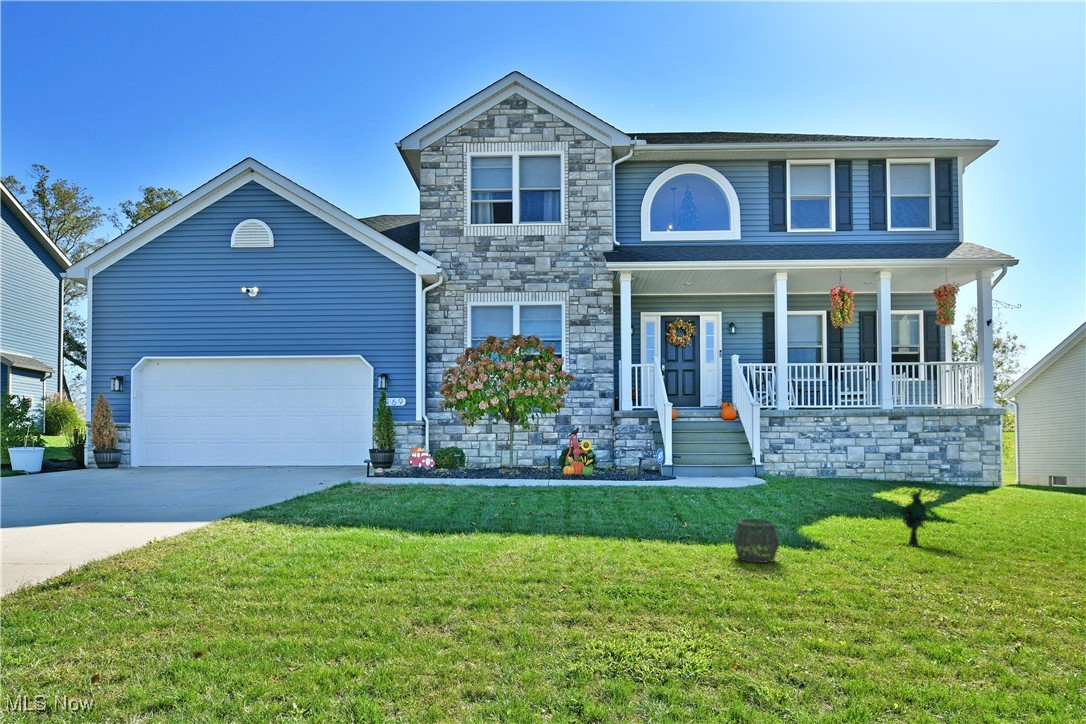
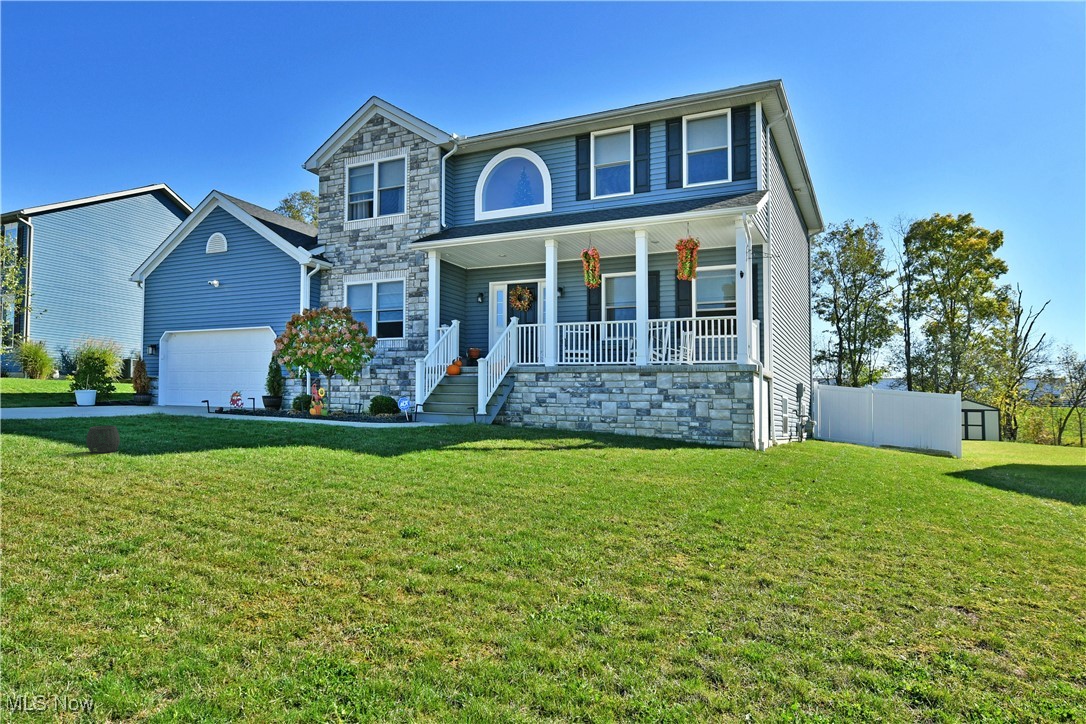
decorative plant: present [897,489,931,547] -> none [224,413,250,455]

